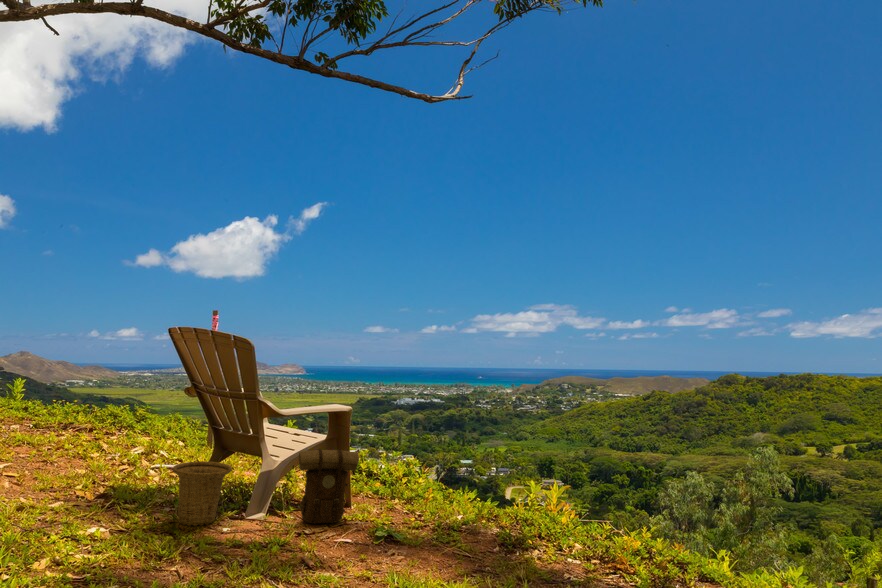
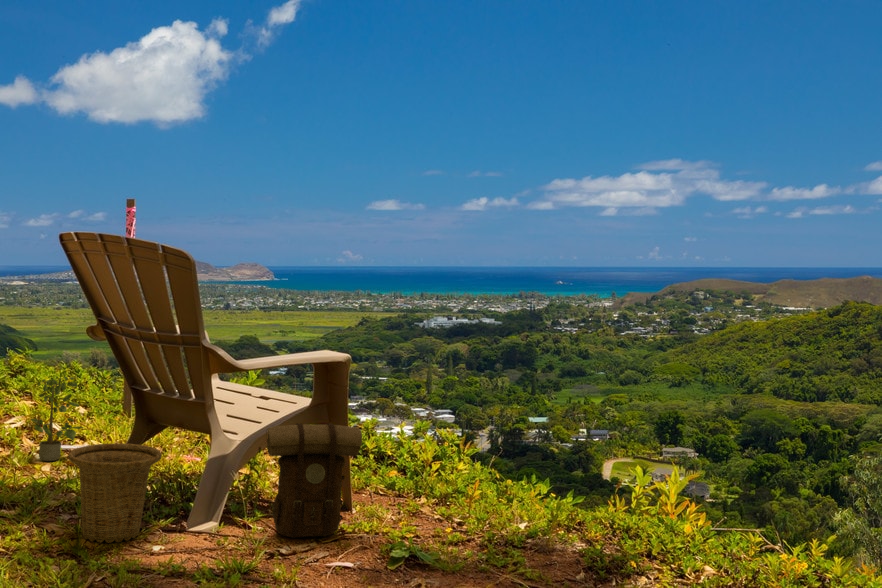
potted plant: none [147,417,182,475] -> present [31,376,83,461]

